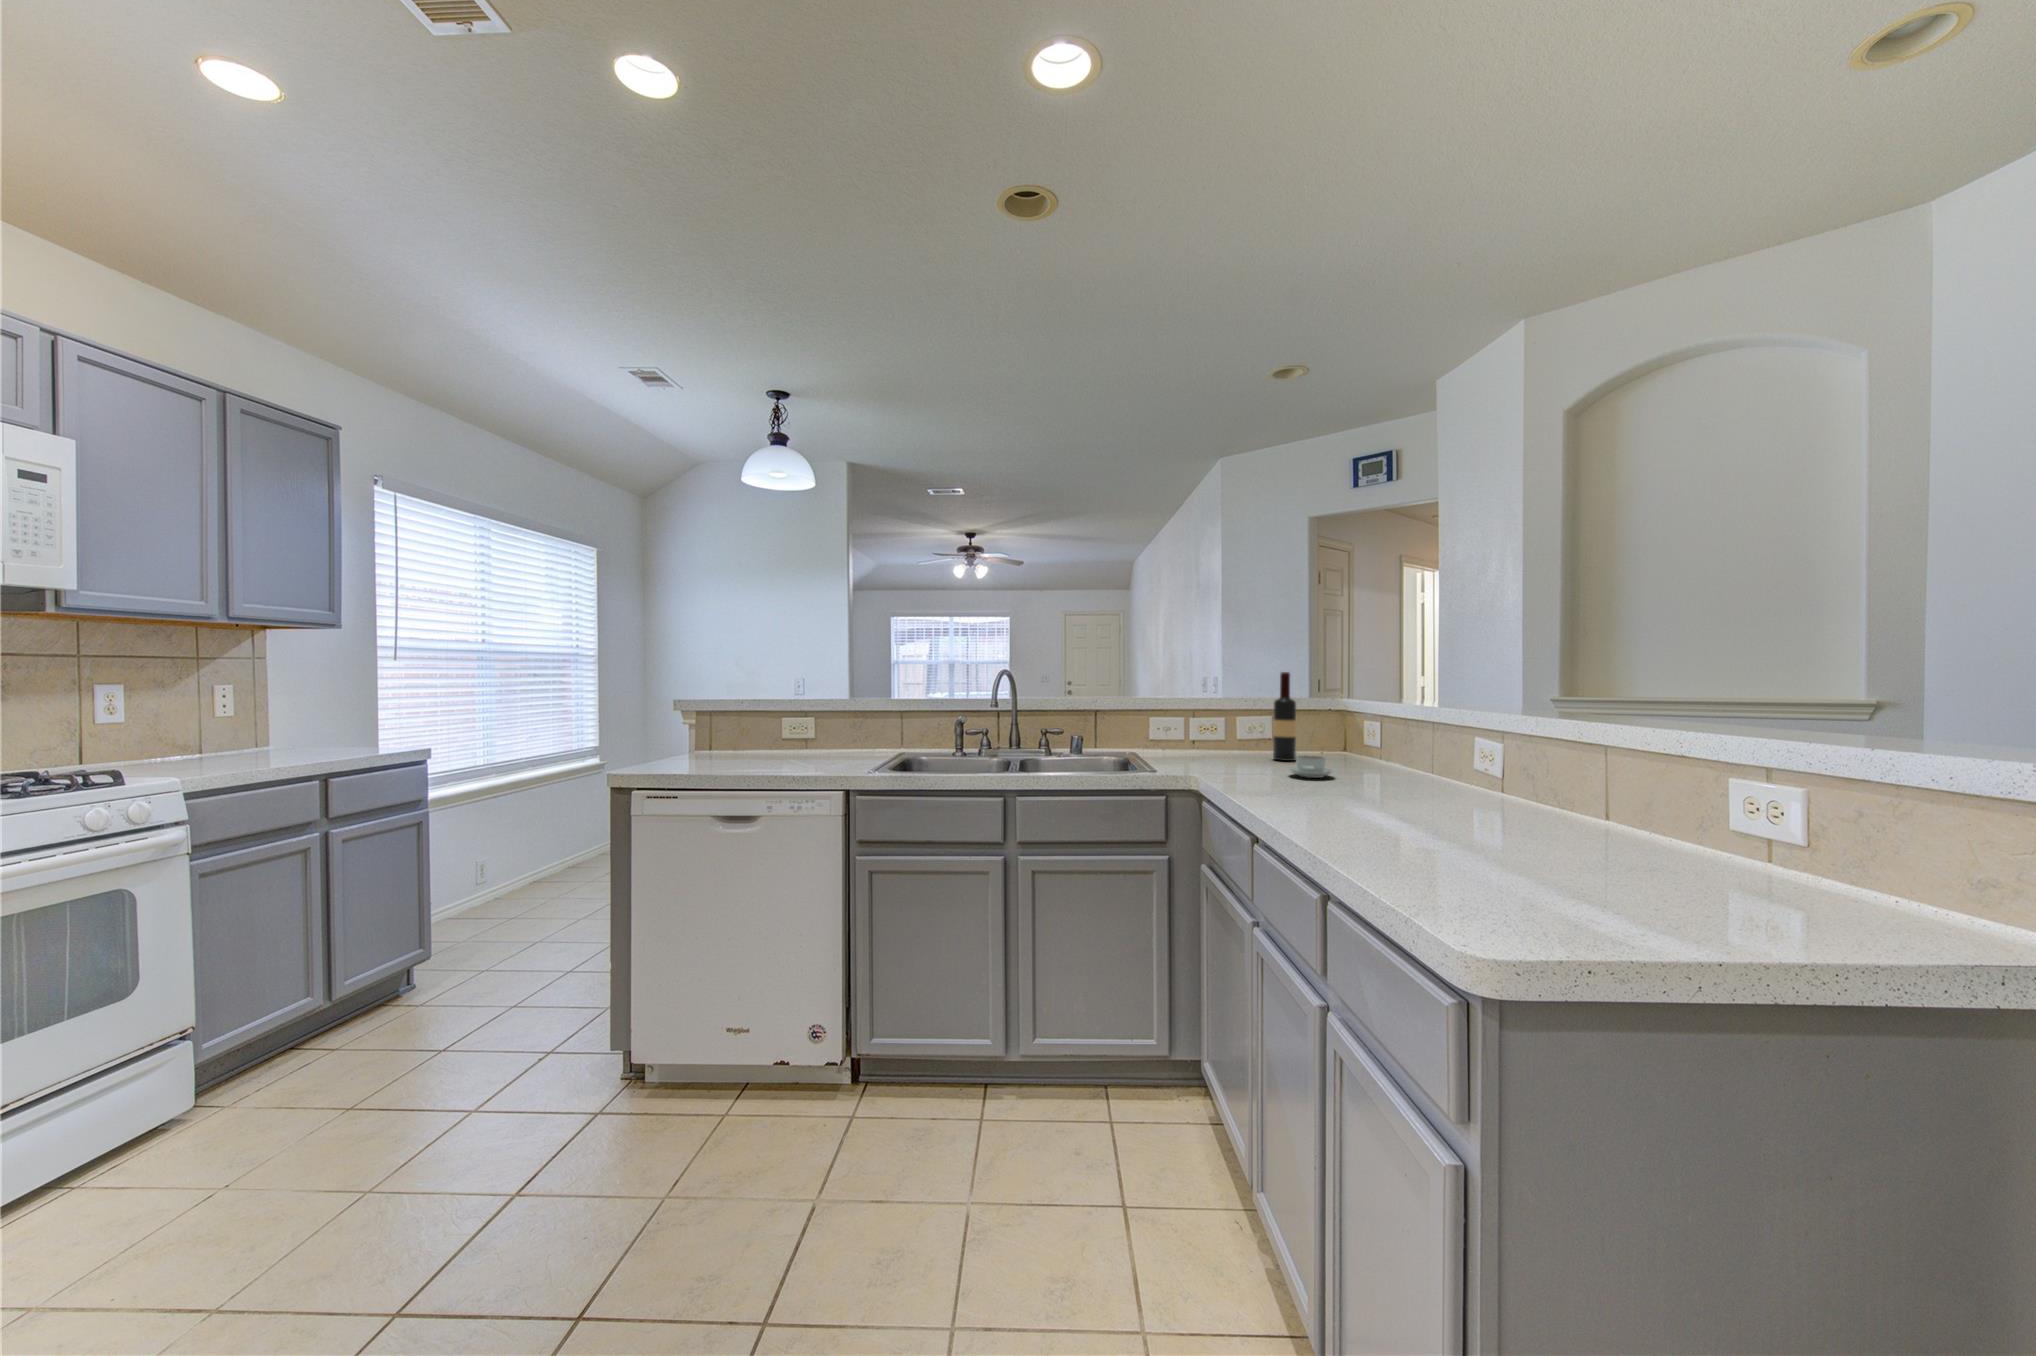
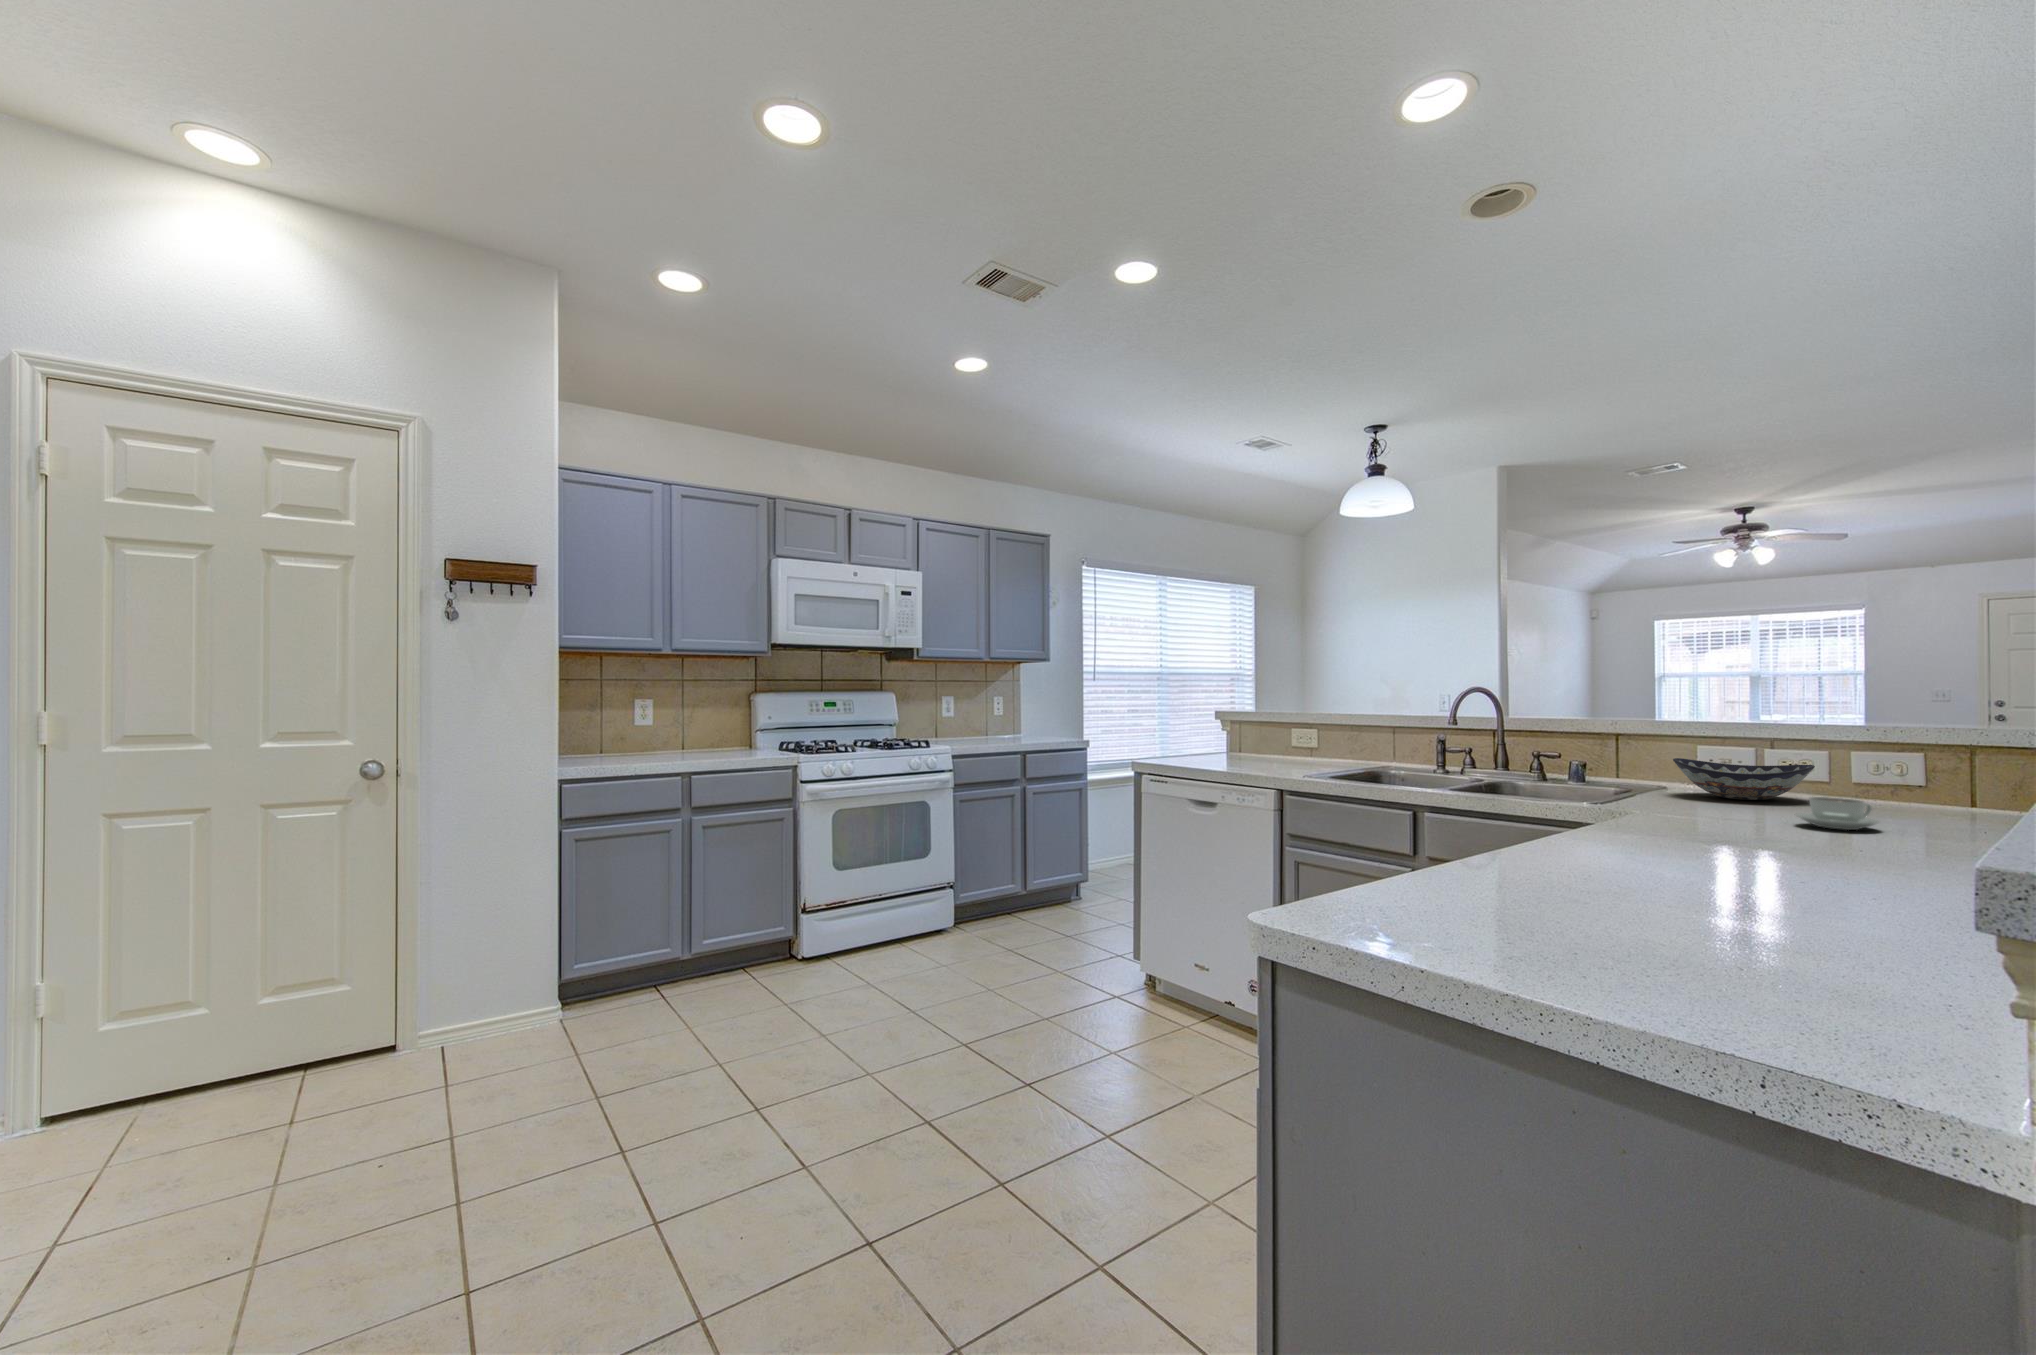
wine bottle: present [1273,672,1296,761] -> none [1869,681,1916,814]
decorative bowl: none [1158,730,1239,759] -> present [1673,758,1815,800]

